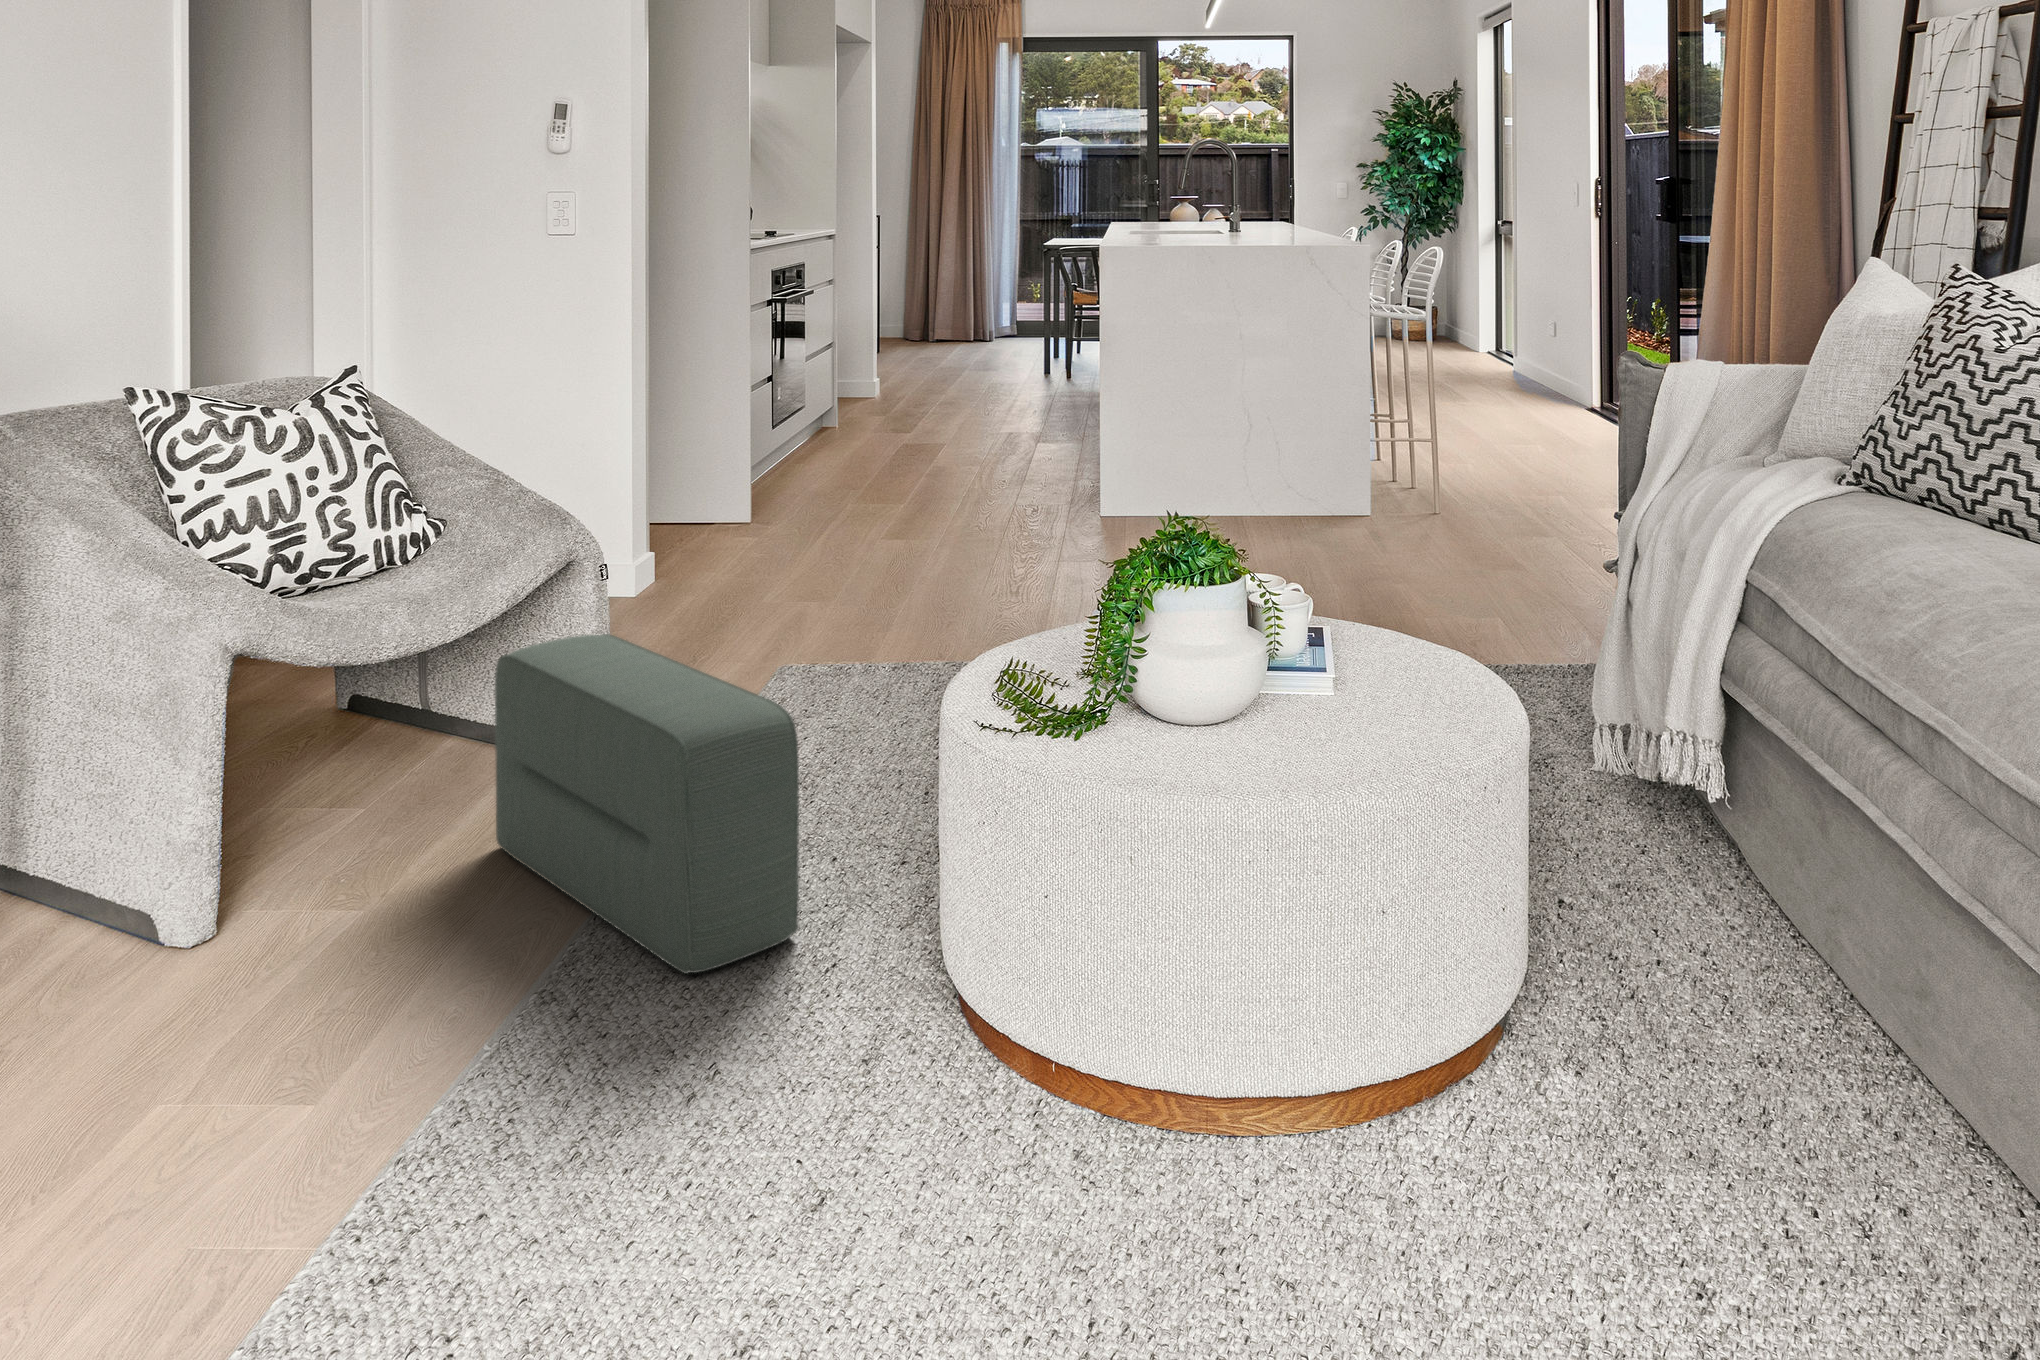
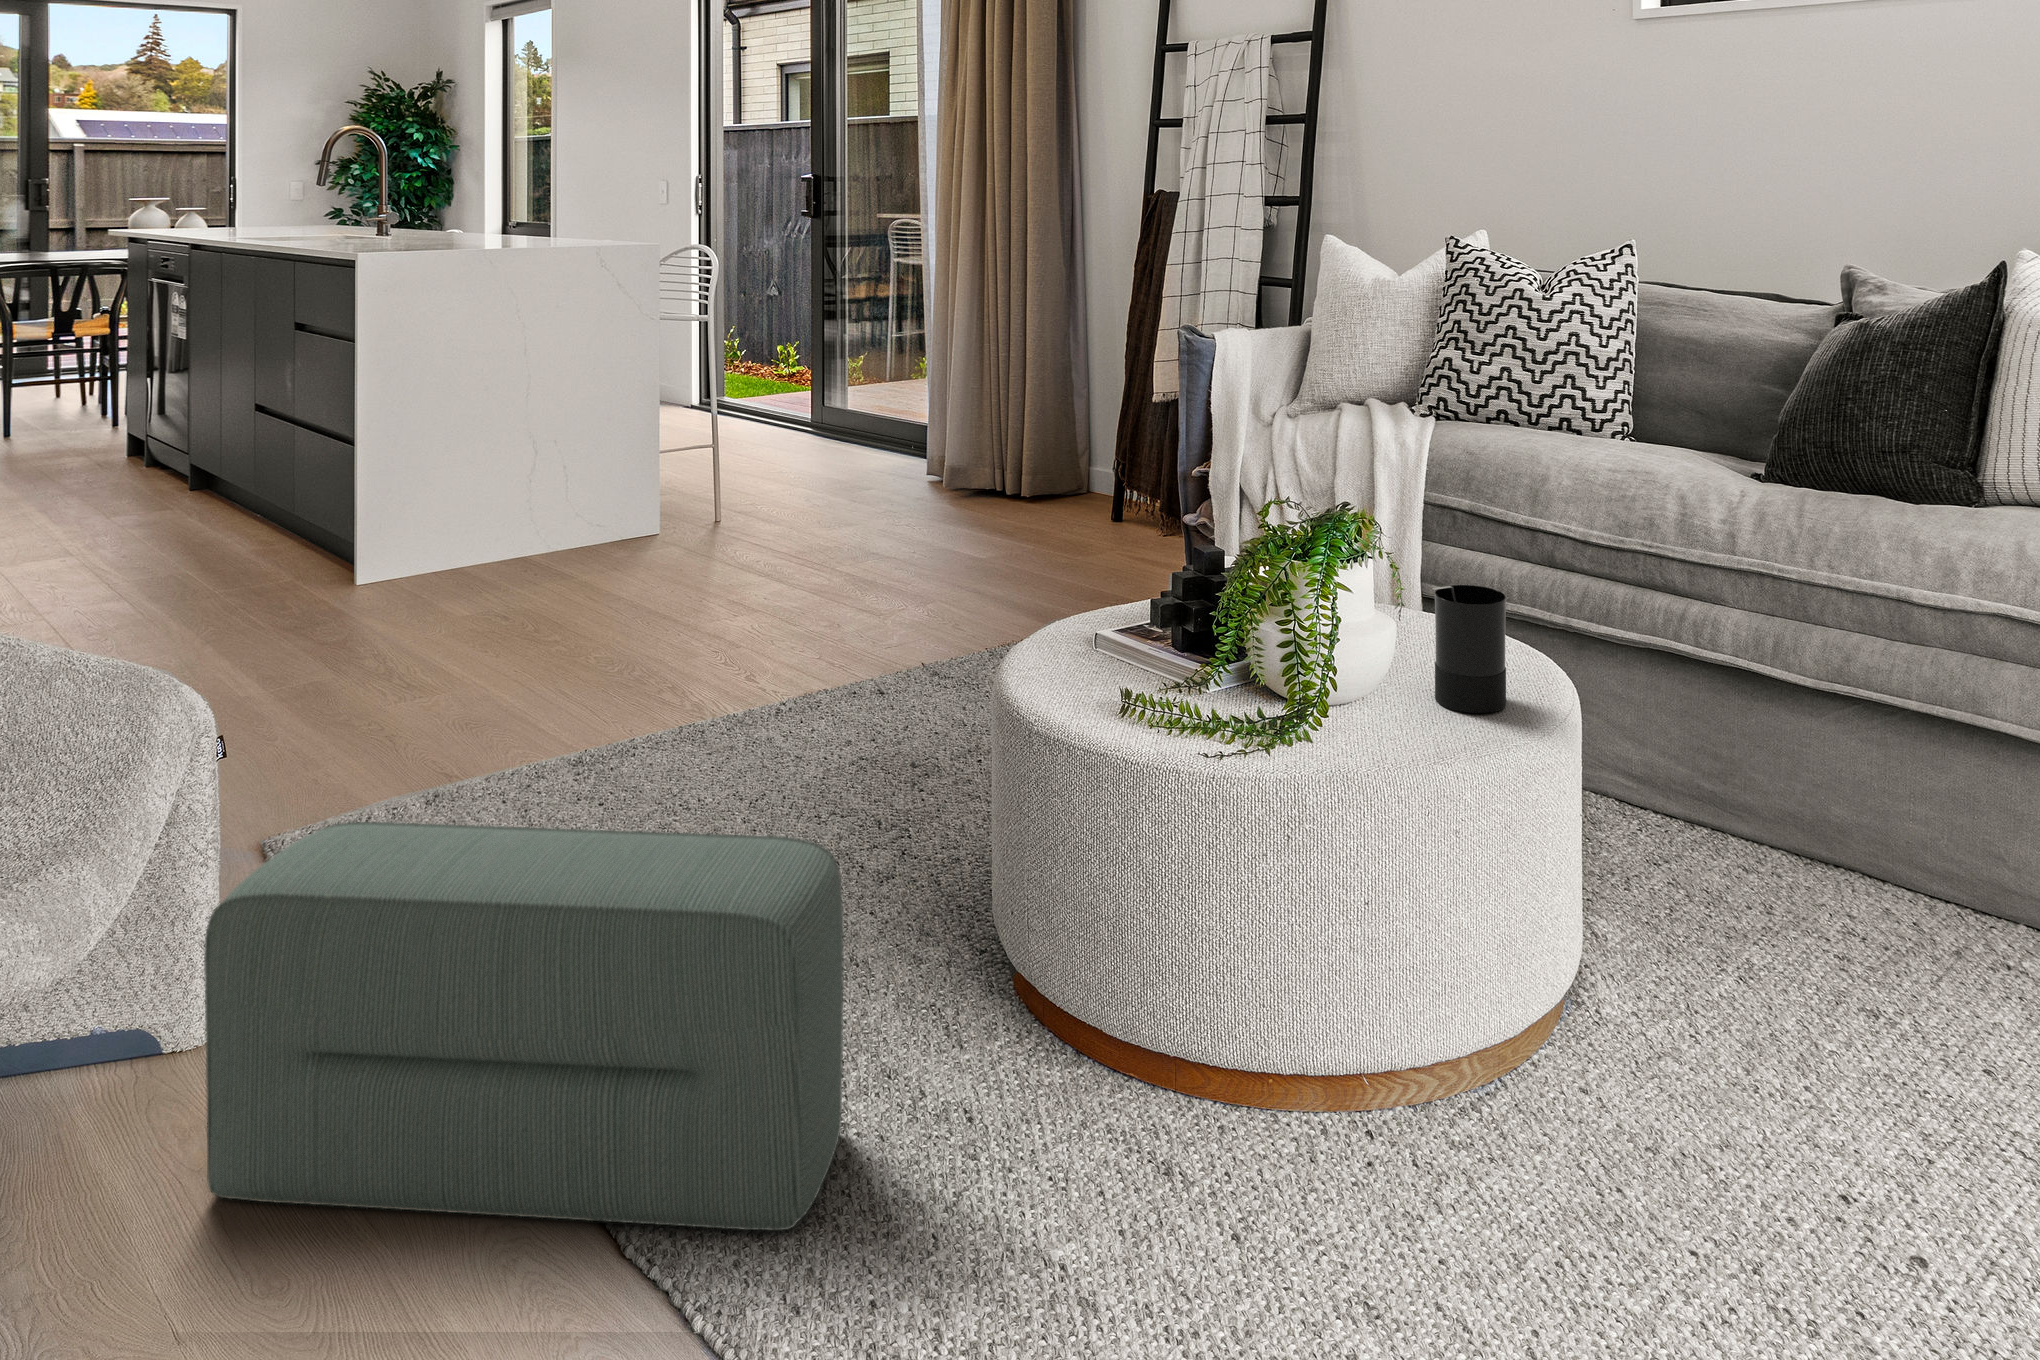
candle: none [1306,612,1389,751] -> present [1433,585,1506,713]

